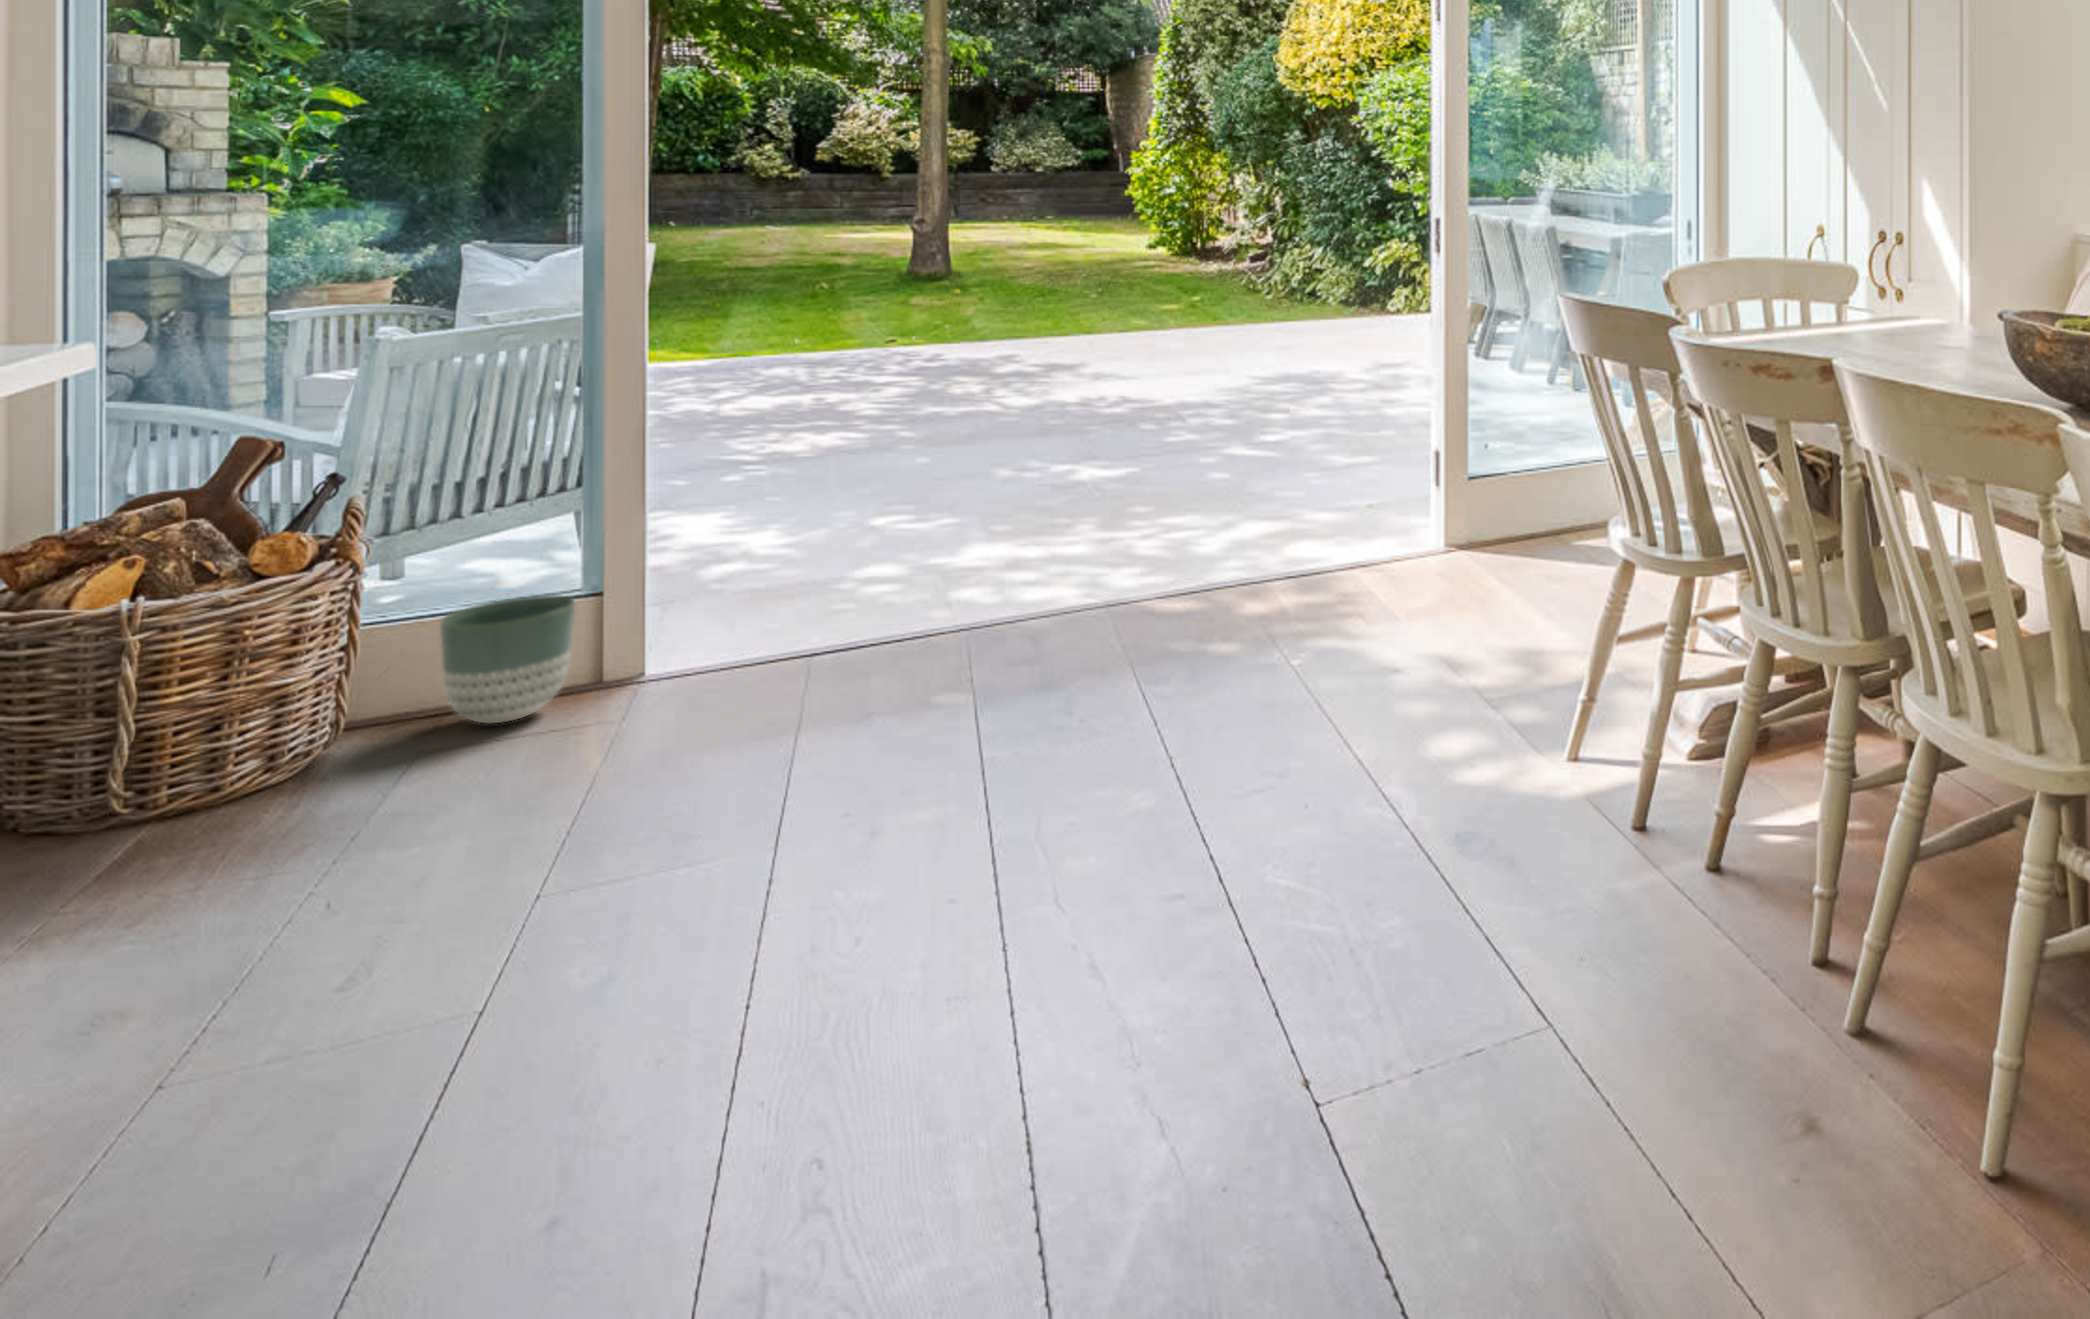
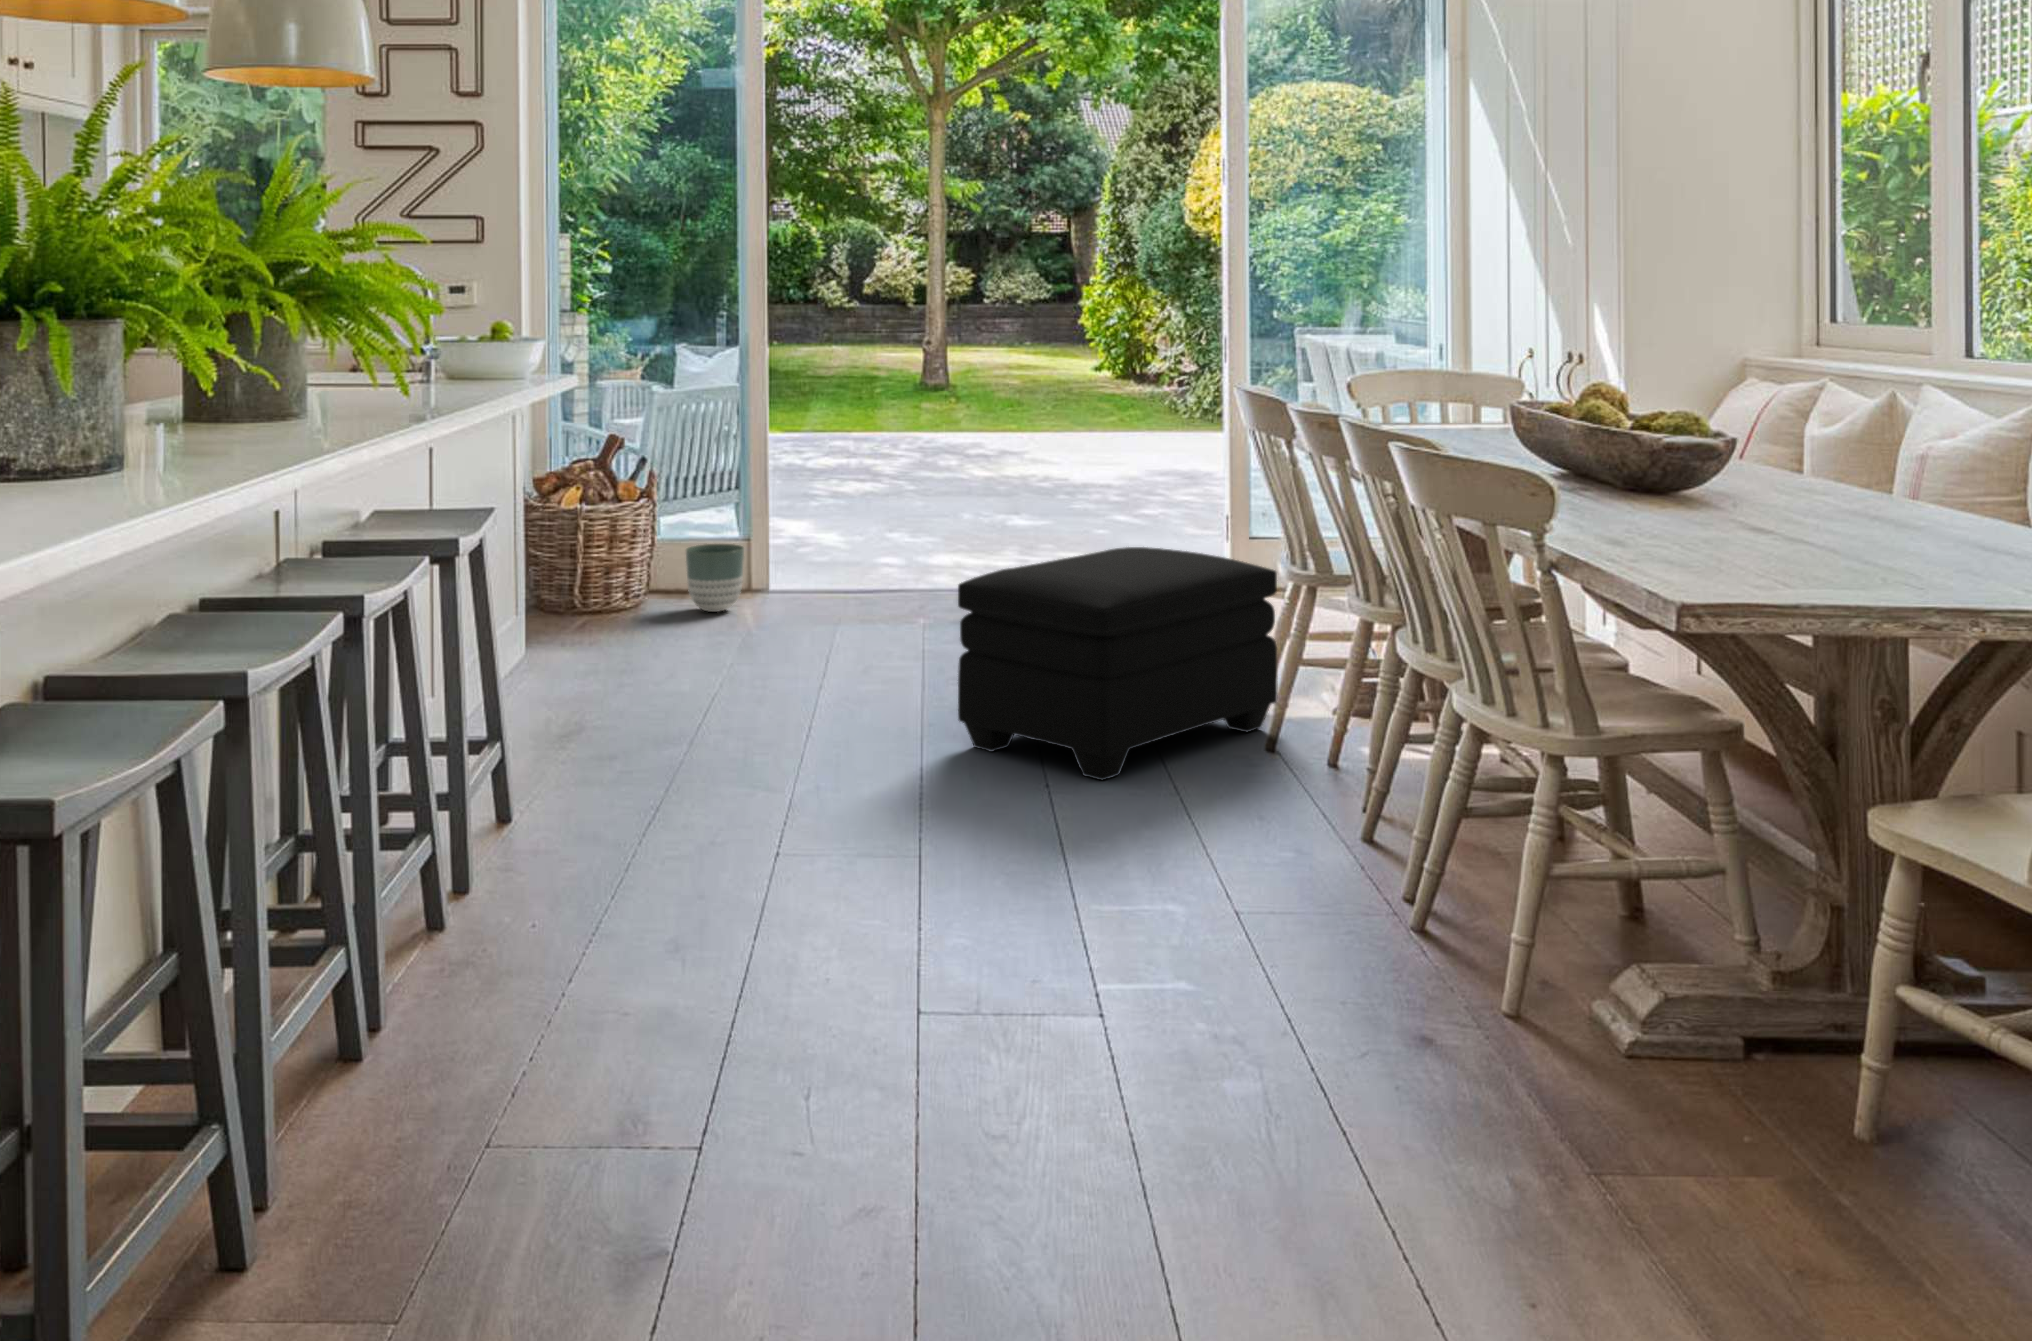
ottoman: none [1043,569,1590,1043] -> present [958,547,1278,780]

